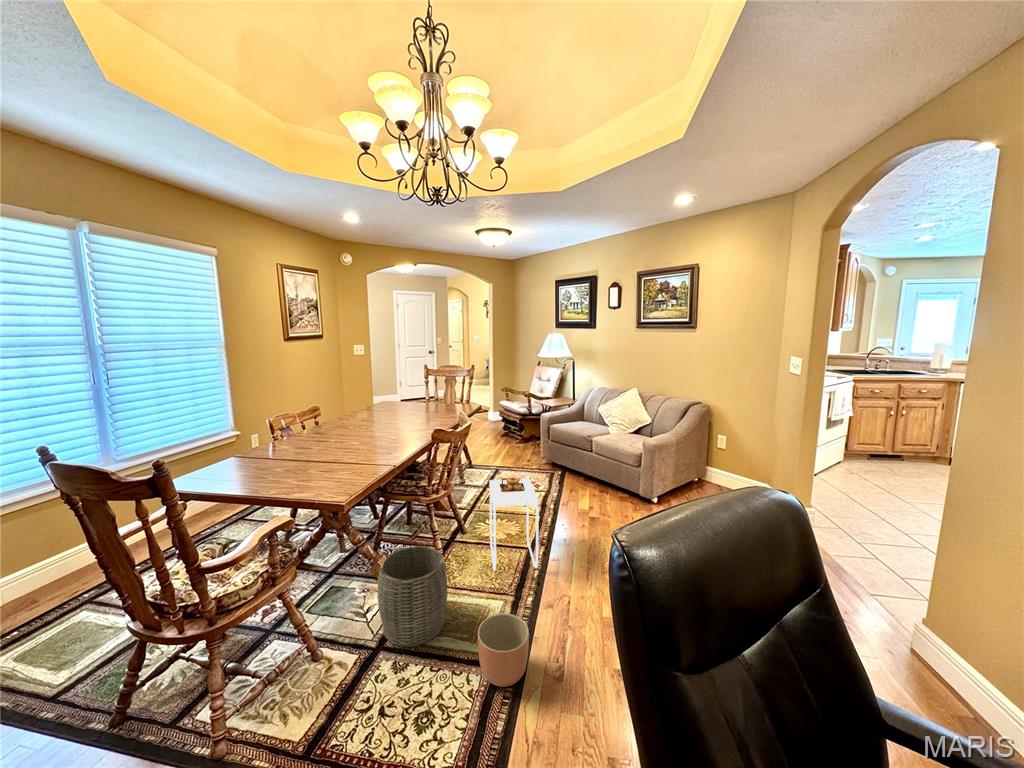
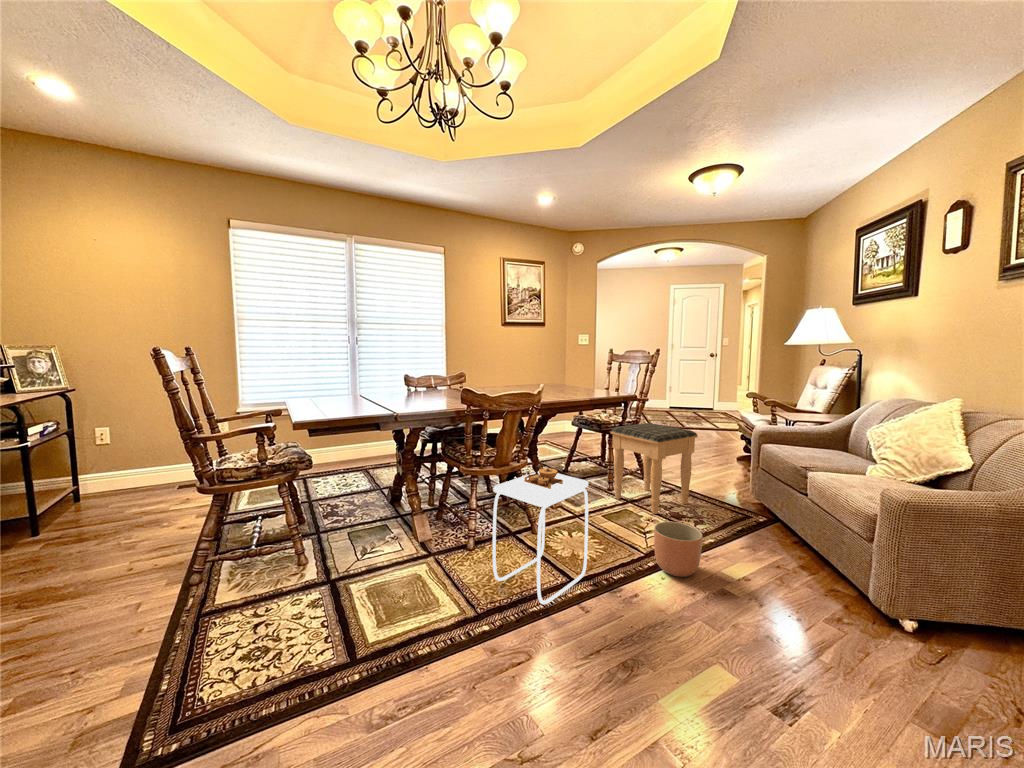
footstool: none [464,424,516,488] -> present [610,423,698,514]
woven basket: present [378,546,448,647] -> none [336,499,413,600]
planter: present [478,613,529,687] -> present [654,522,703,577]

